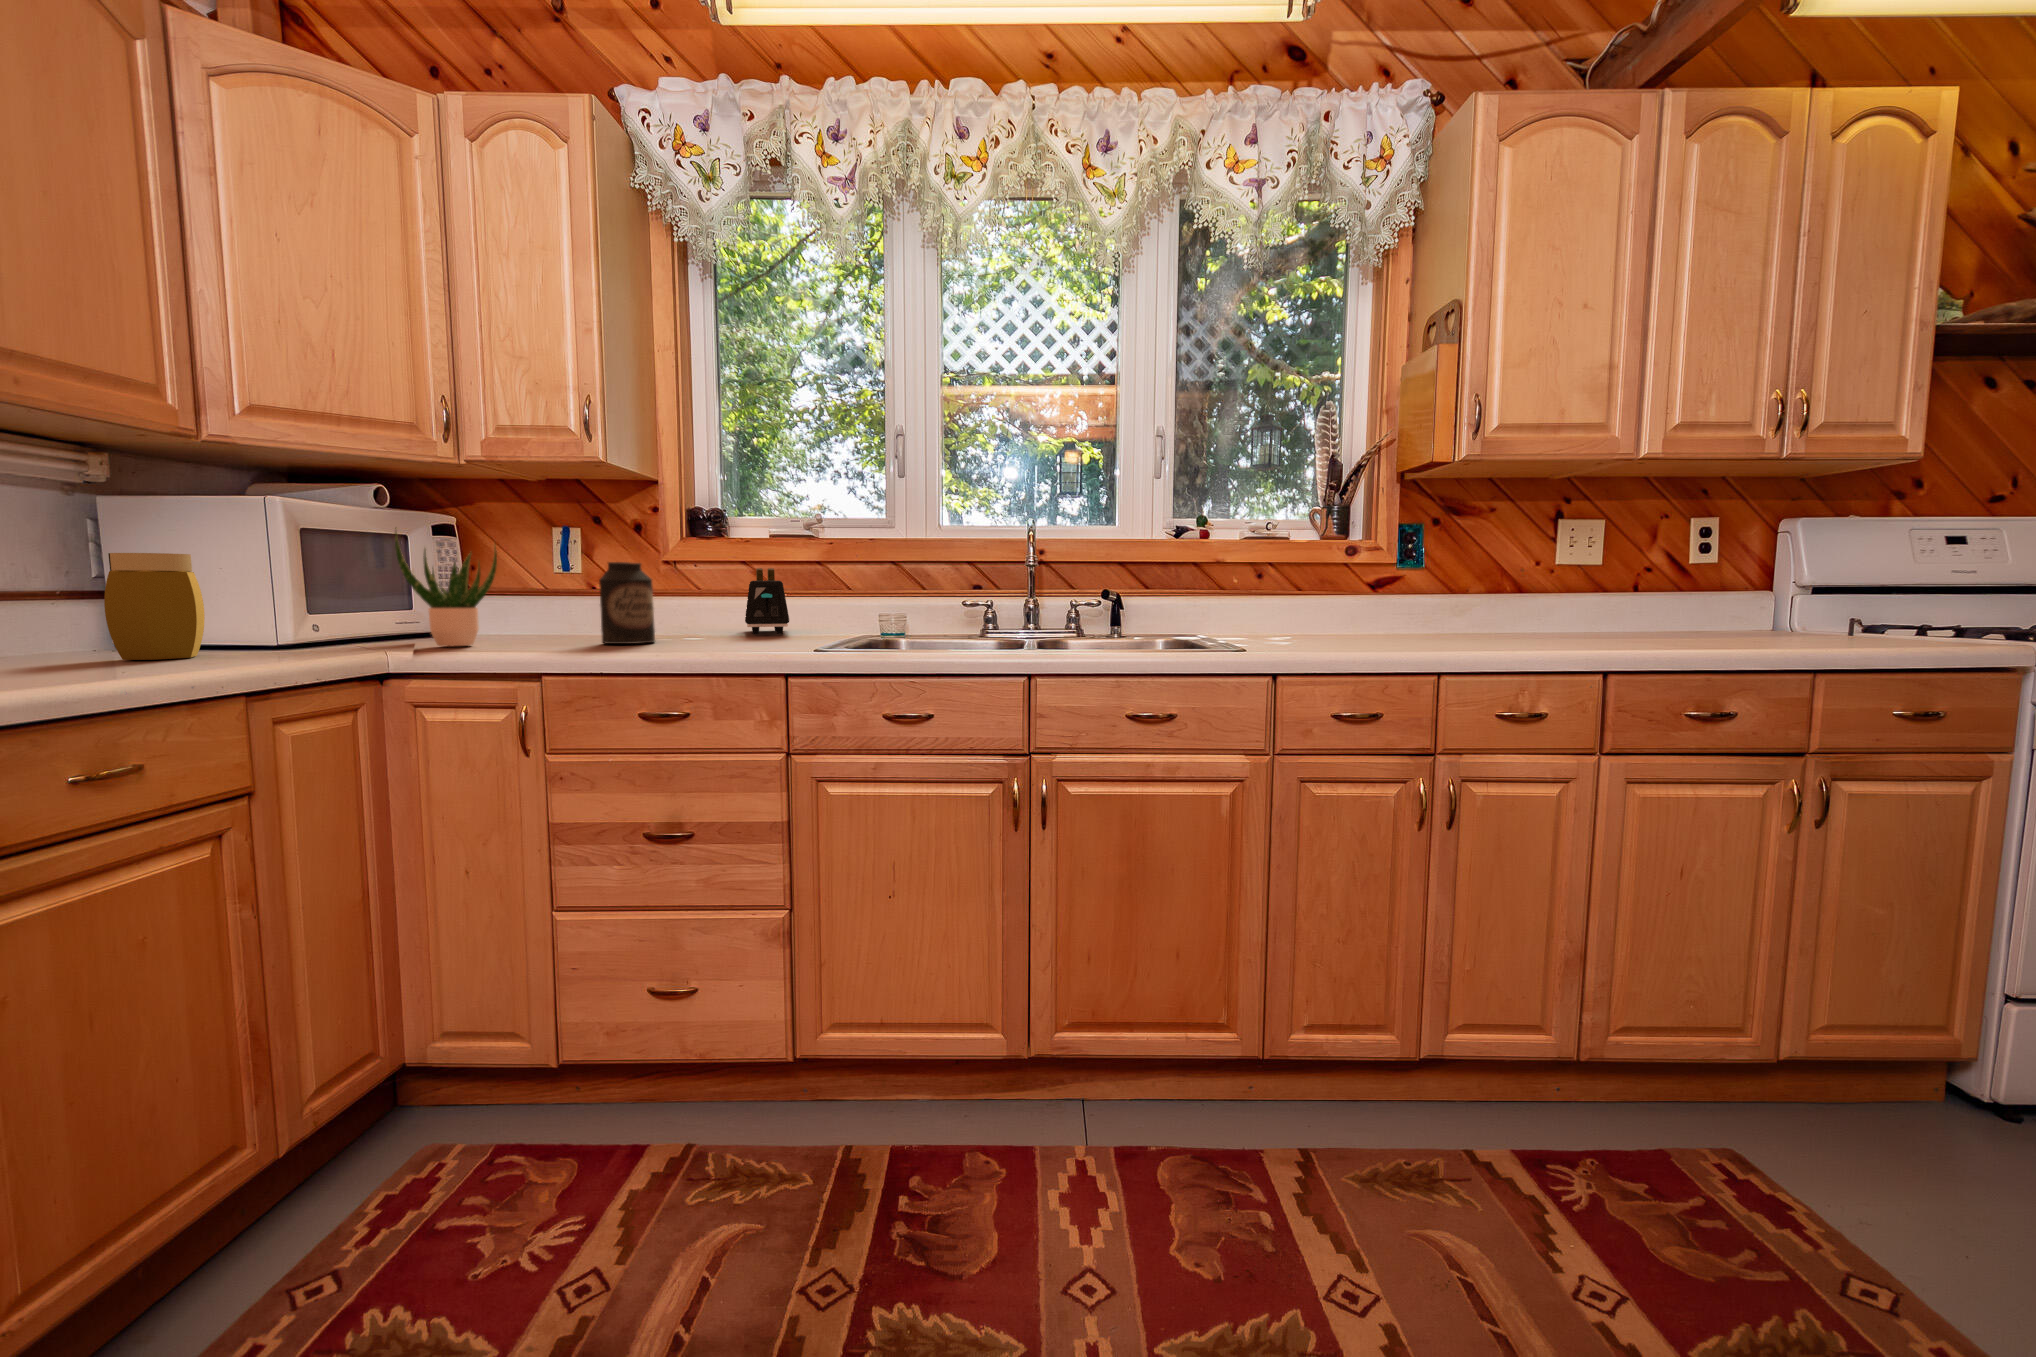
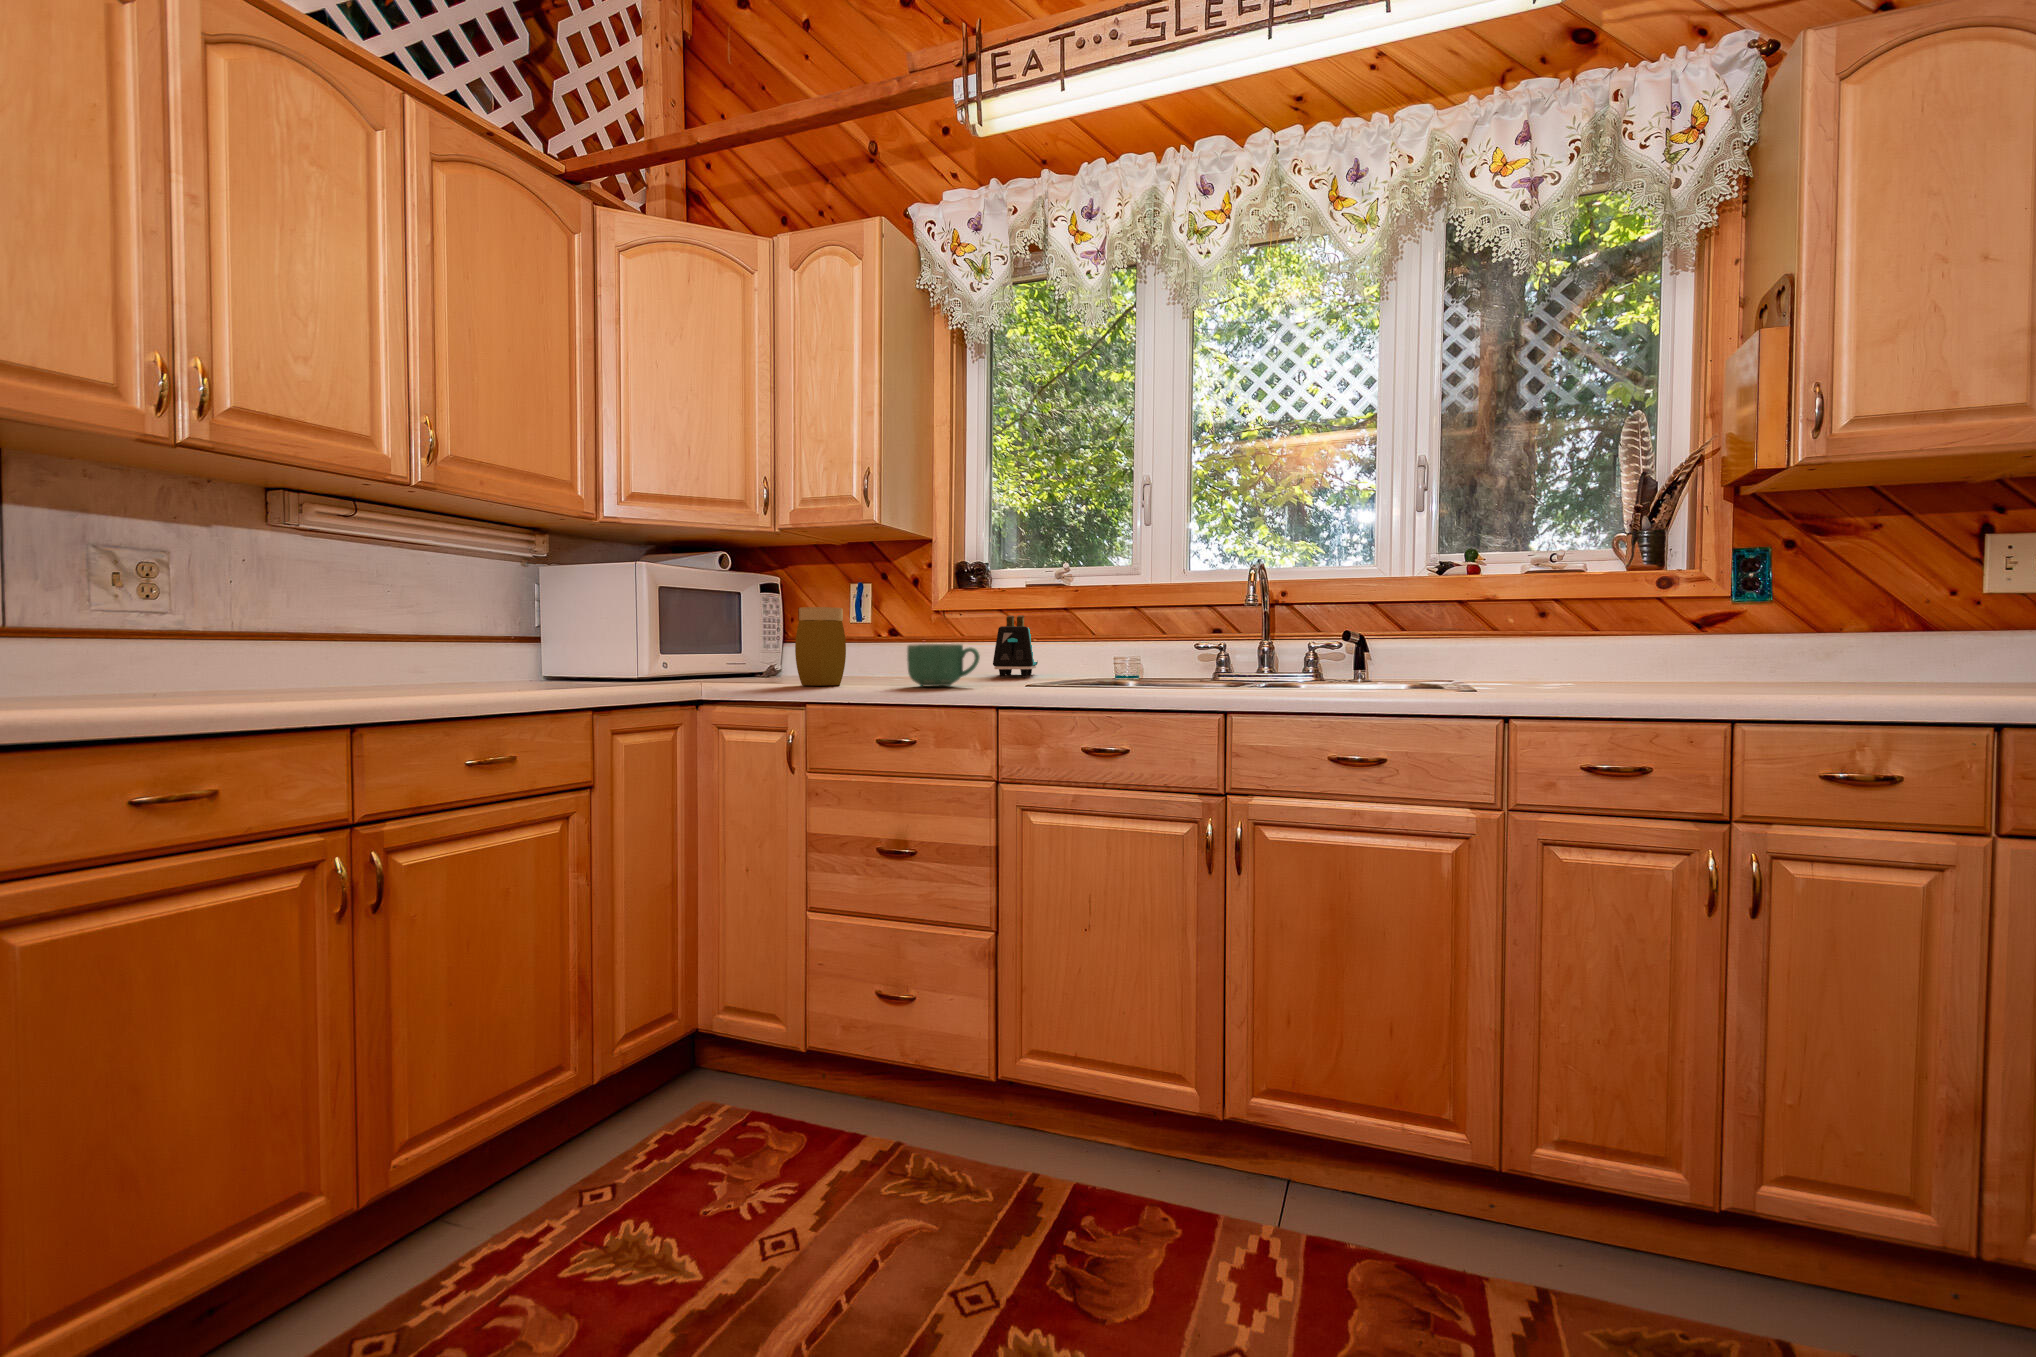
potted plant: present [395,528,497,646] -> none [719,582,792,680]
jar: present [104,553,205,660] -> present [795,607,846,685]
canister: present [599,562,655,644] -> none [867,609,911,681]
mug: none [665,604,750,651] -> present [907,644,980,686]

